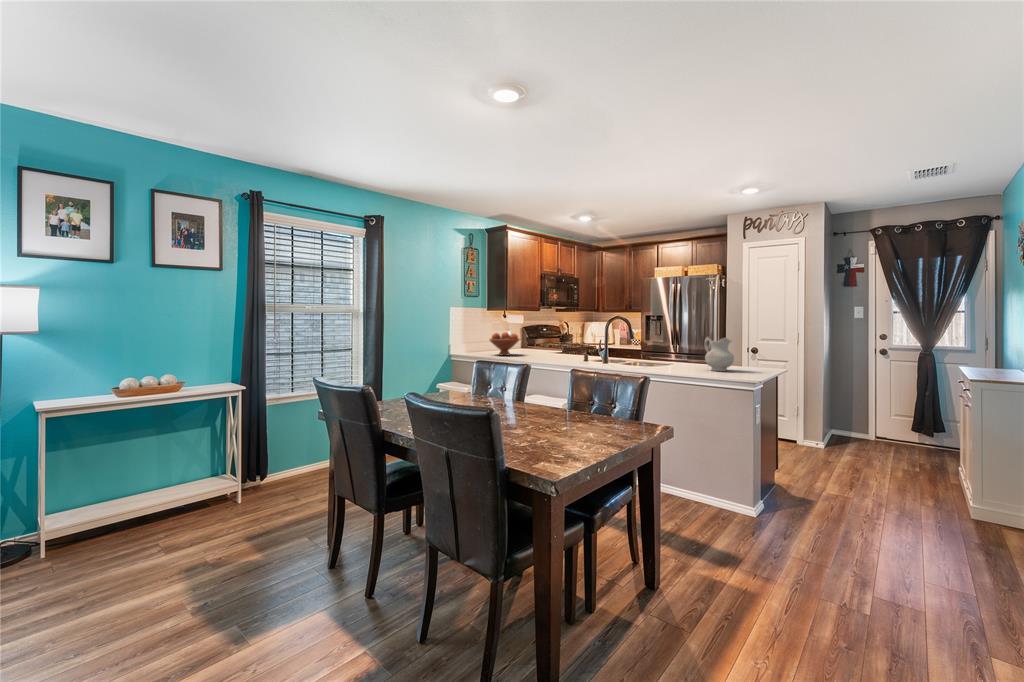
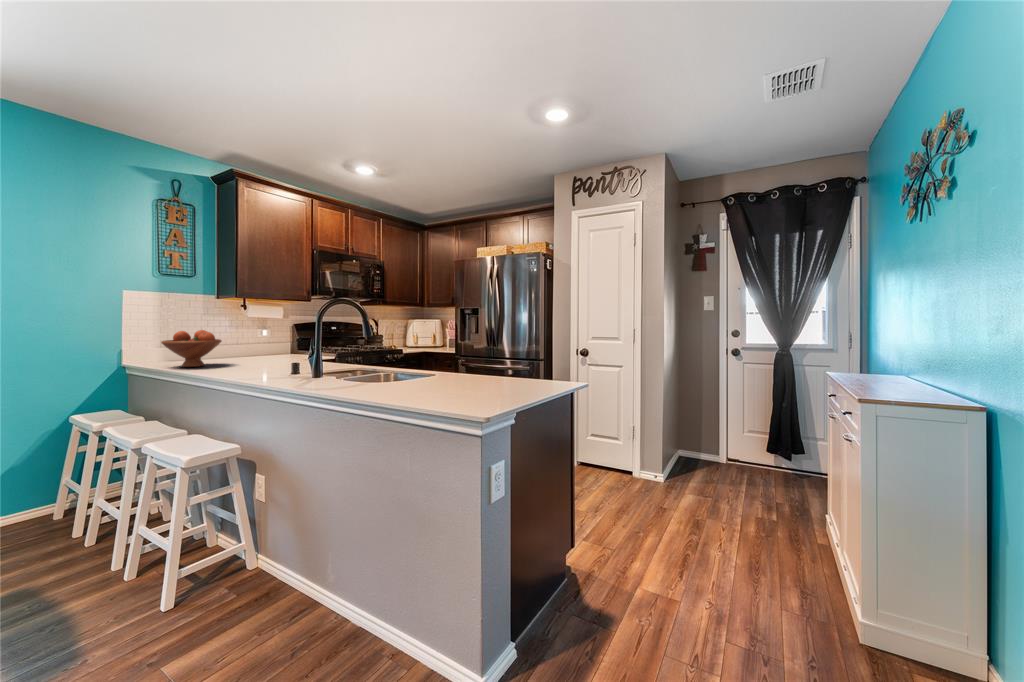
ceramic pitcher: present [705,336,734,371] -> none [441,336,488,399]

